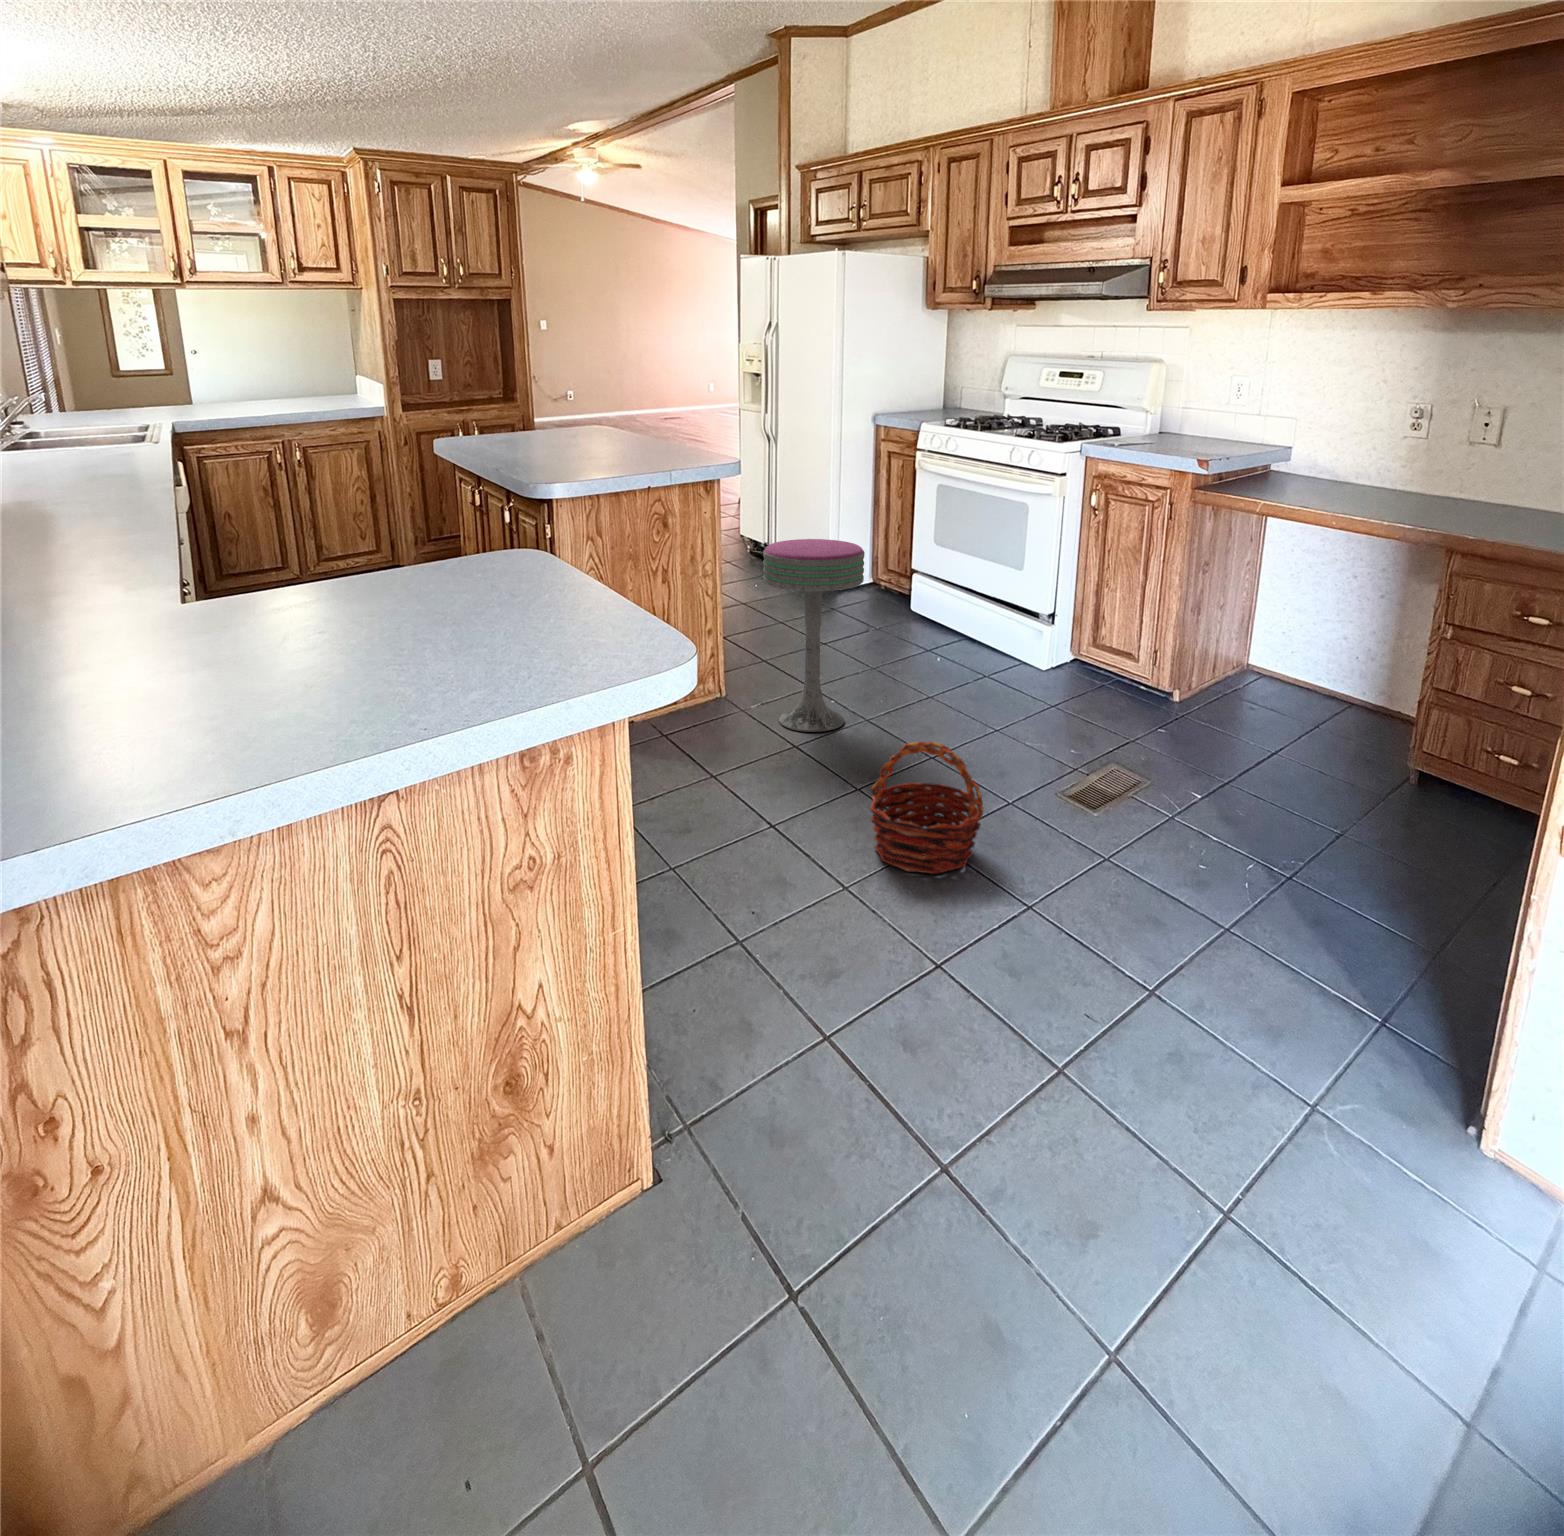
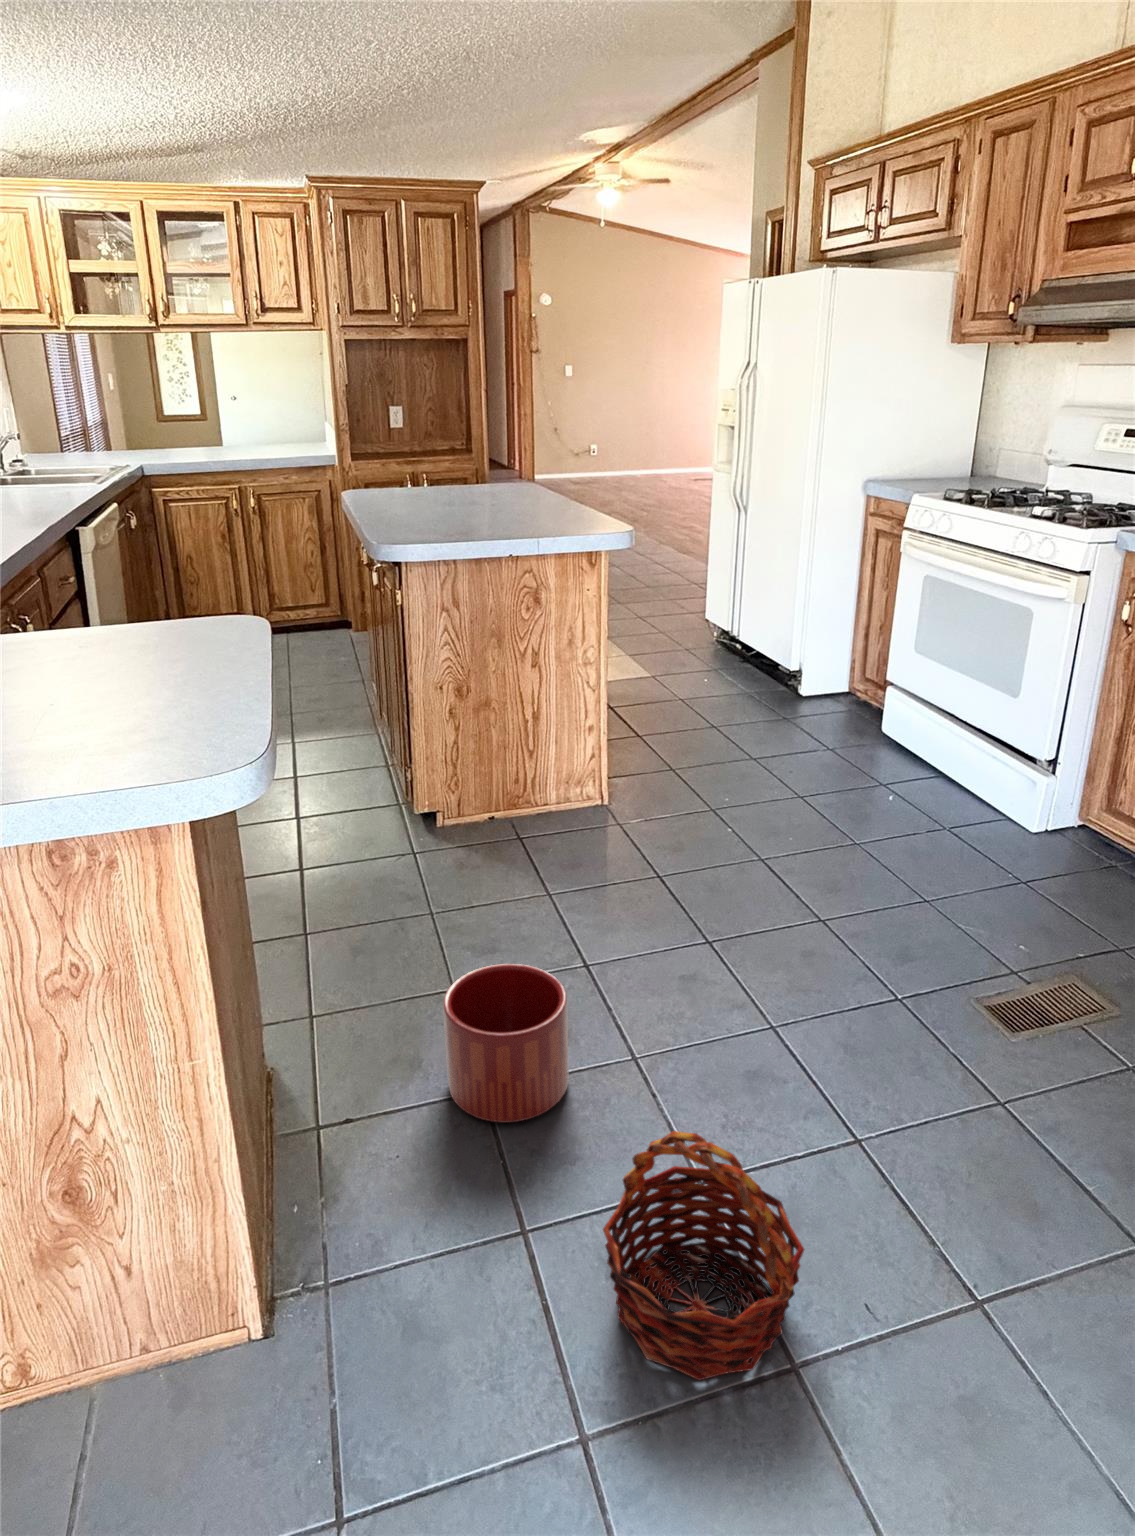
bar stool: present [763,539,865,732] -> none [595,688,743,964]
planter: none [714,712,796,805] -> present [443,964,569,1122]

